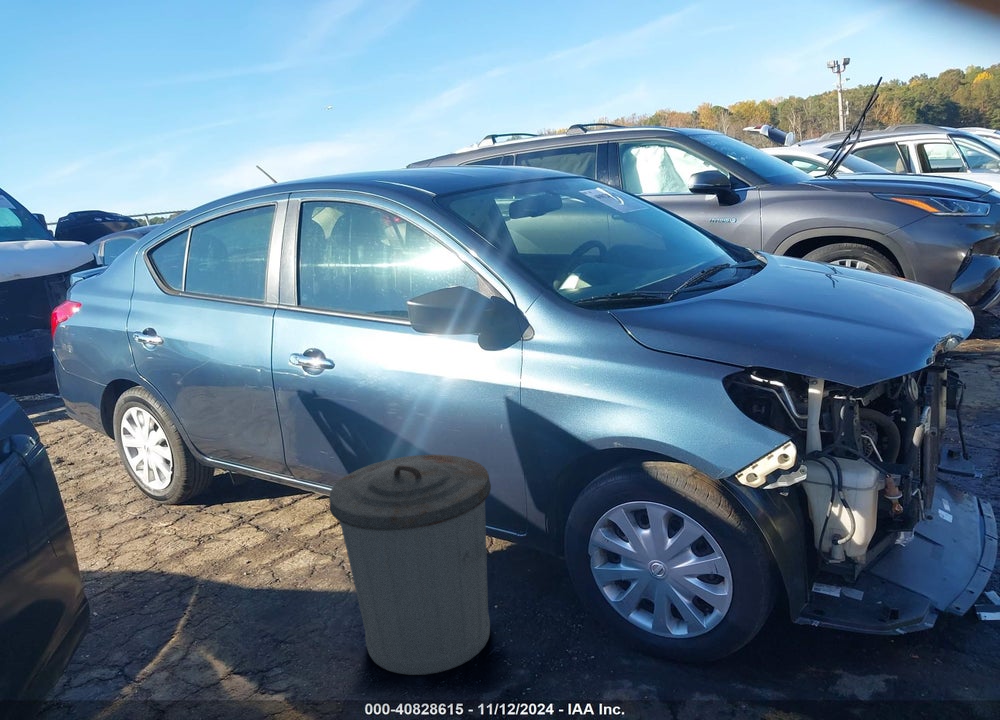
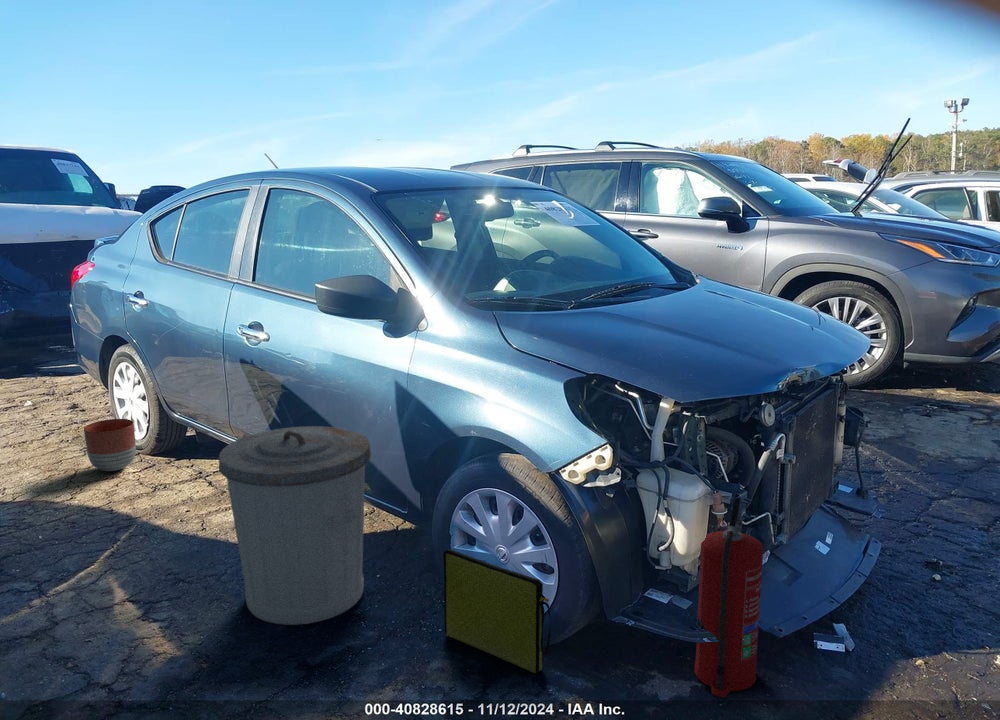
planter: none [102,470,161,529] -> present [84,419,136,471]
fire extinguisher: none [872,480,944,685] -> present [695,498,763,697]
bag: none [595,570,731,689] -> present [443,549,550,674]

